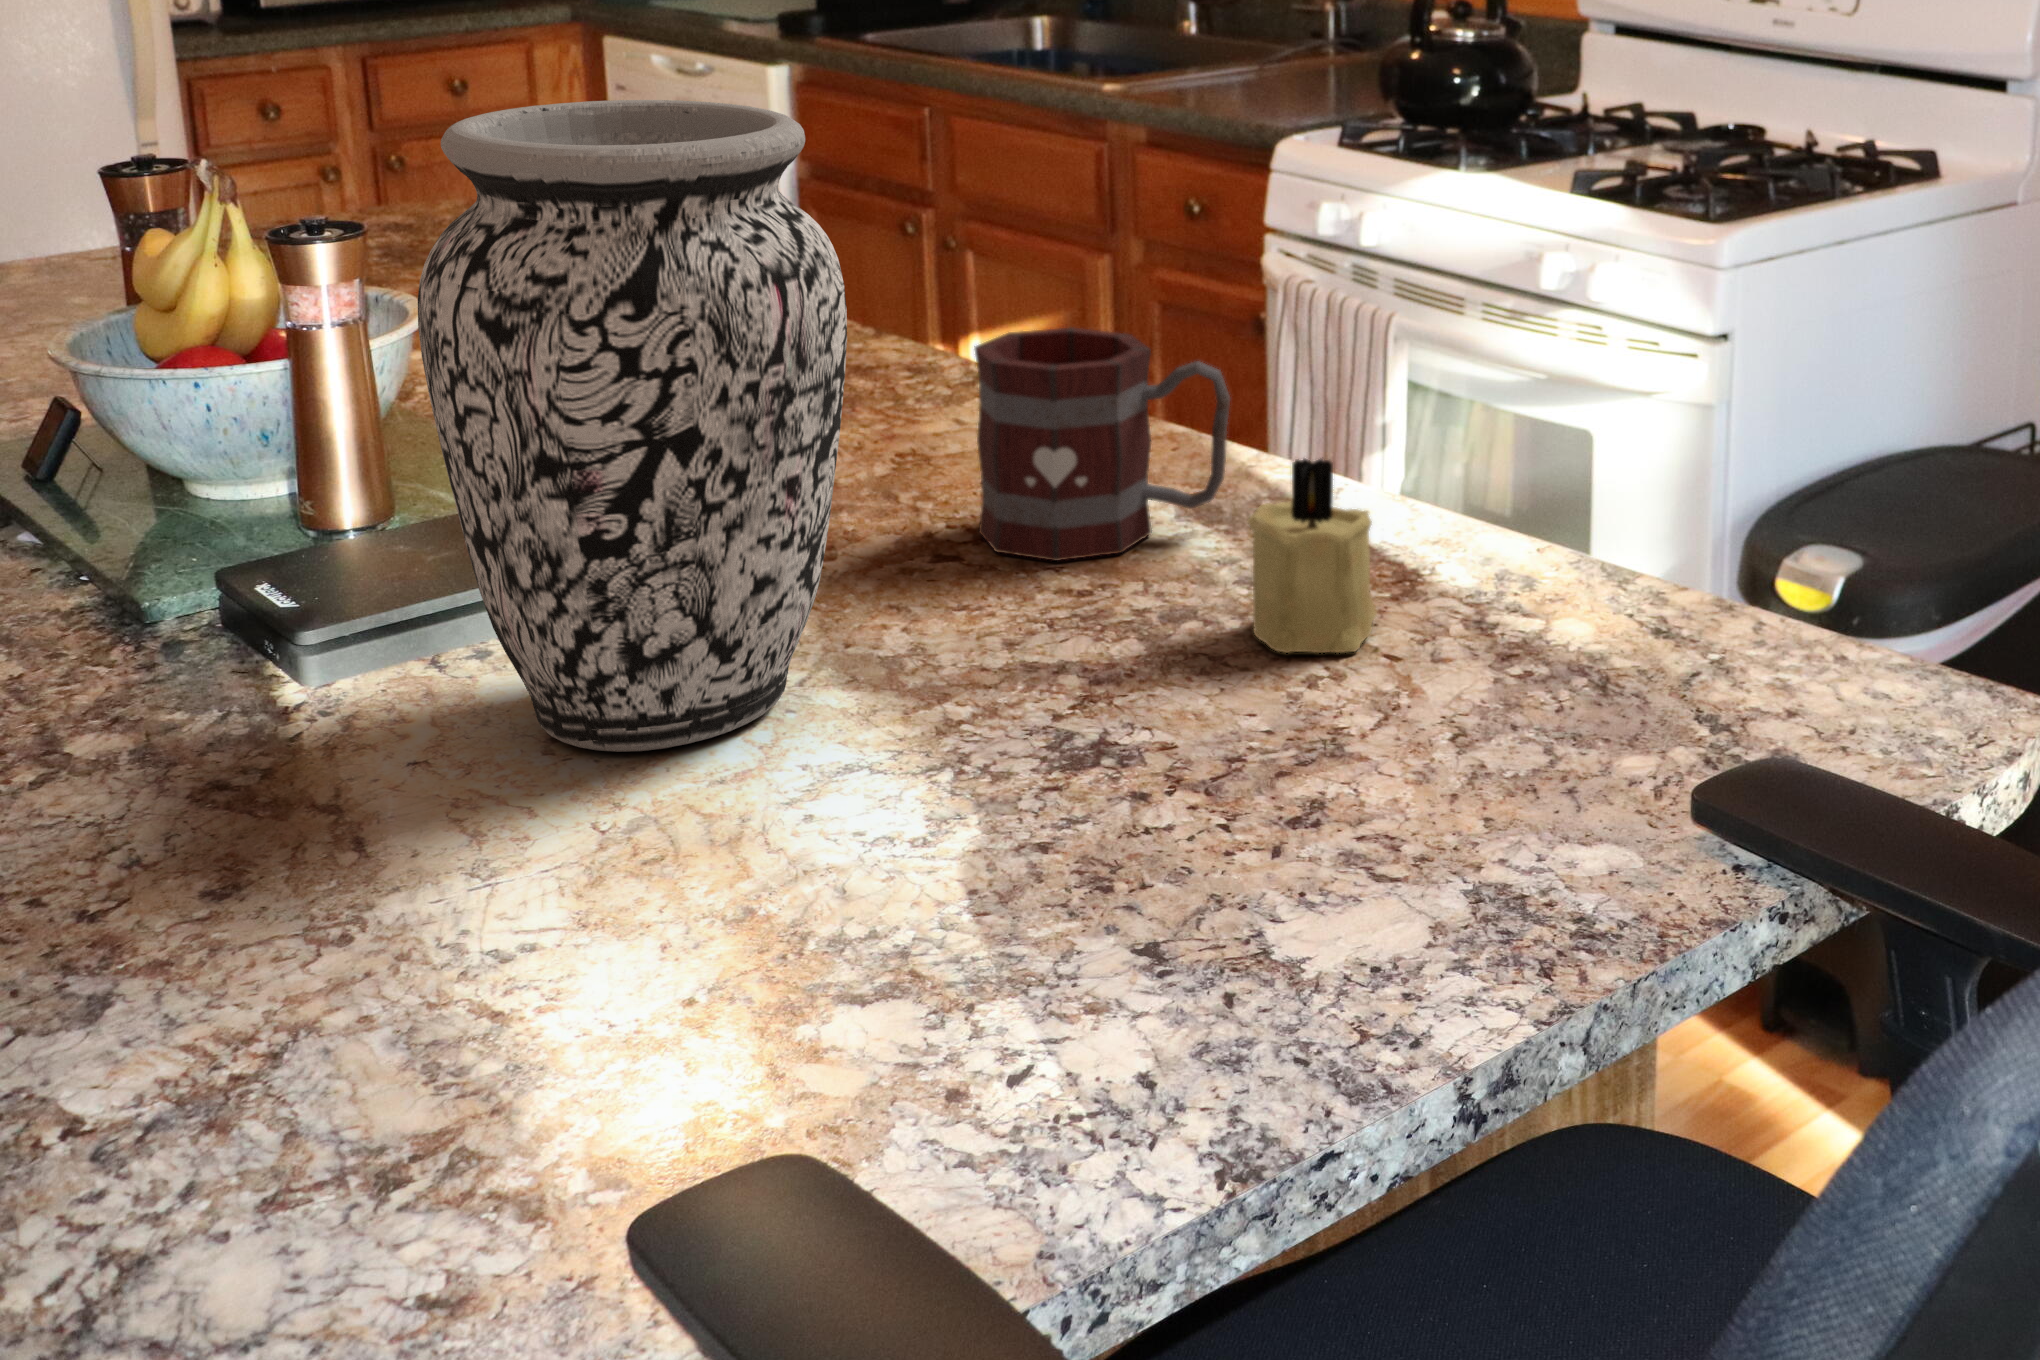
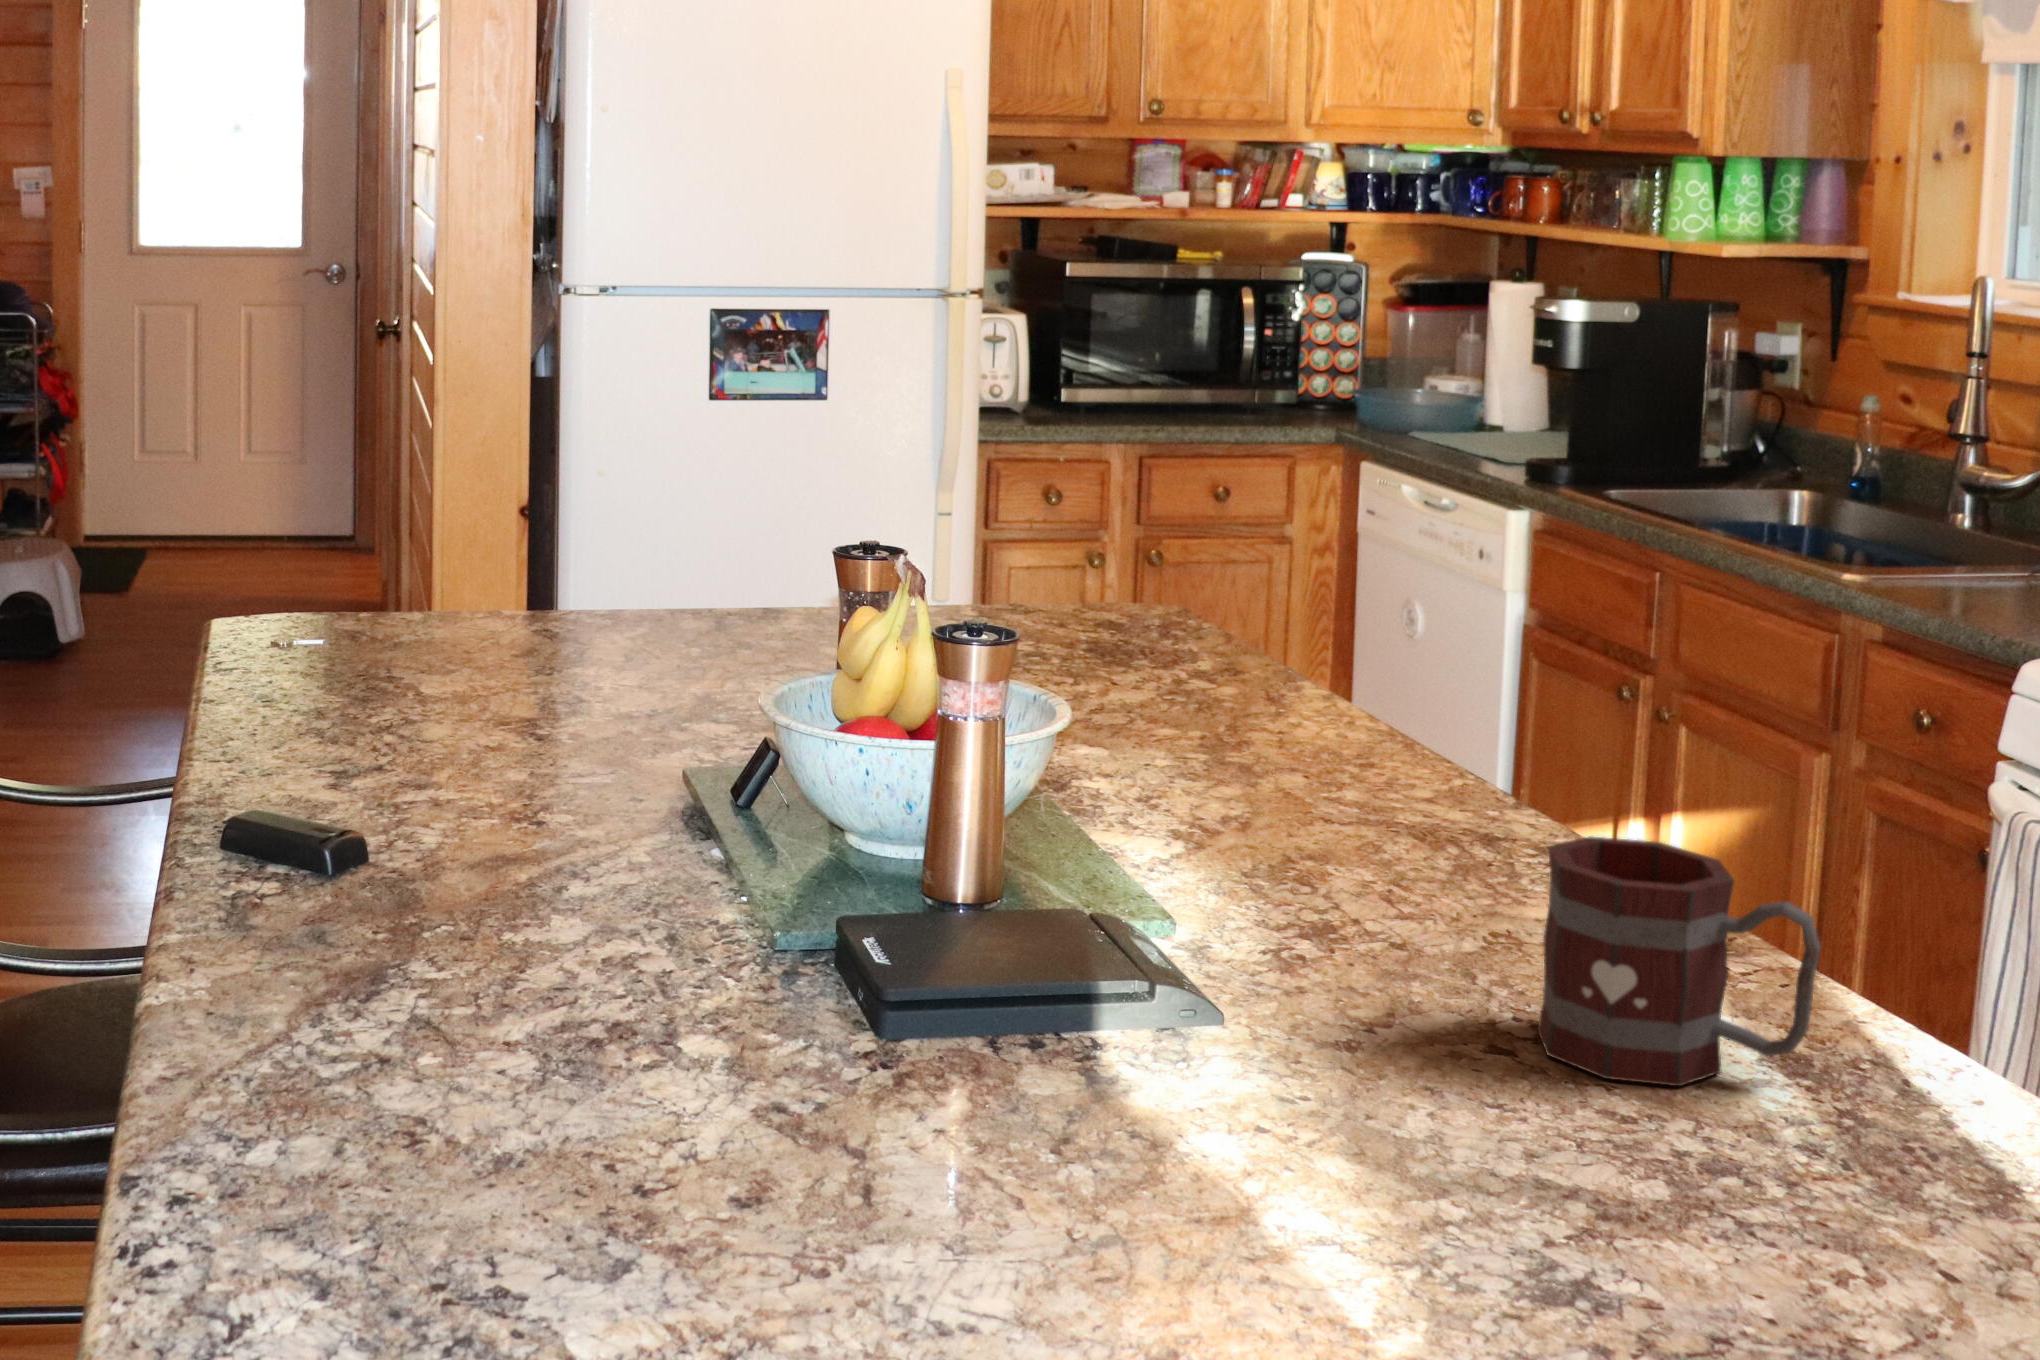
vase: present [418,100,847,752] -> none [1024,587,1382,1173]
candle: present [1248,458,1377,653] -> none [1794,1032,1951,1261]

